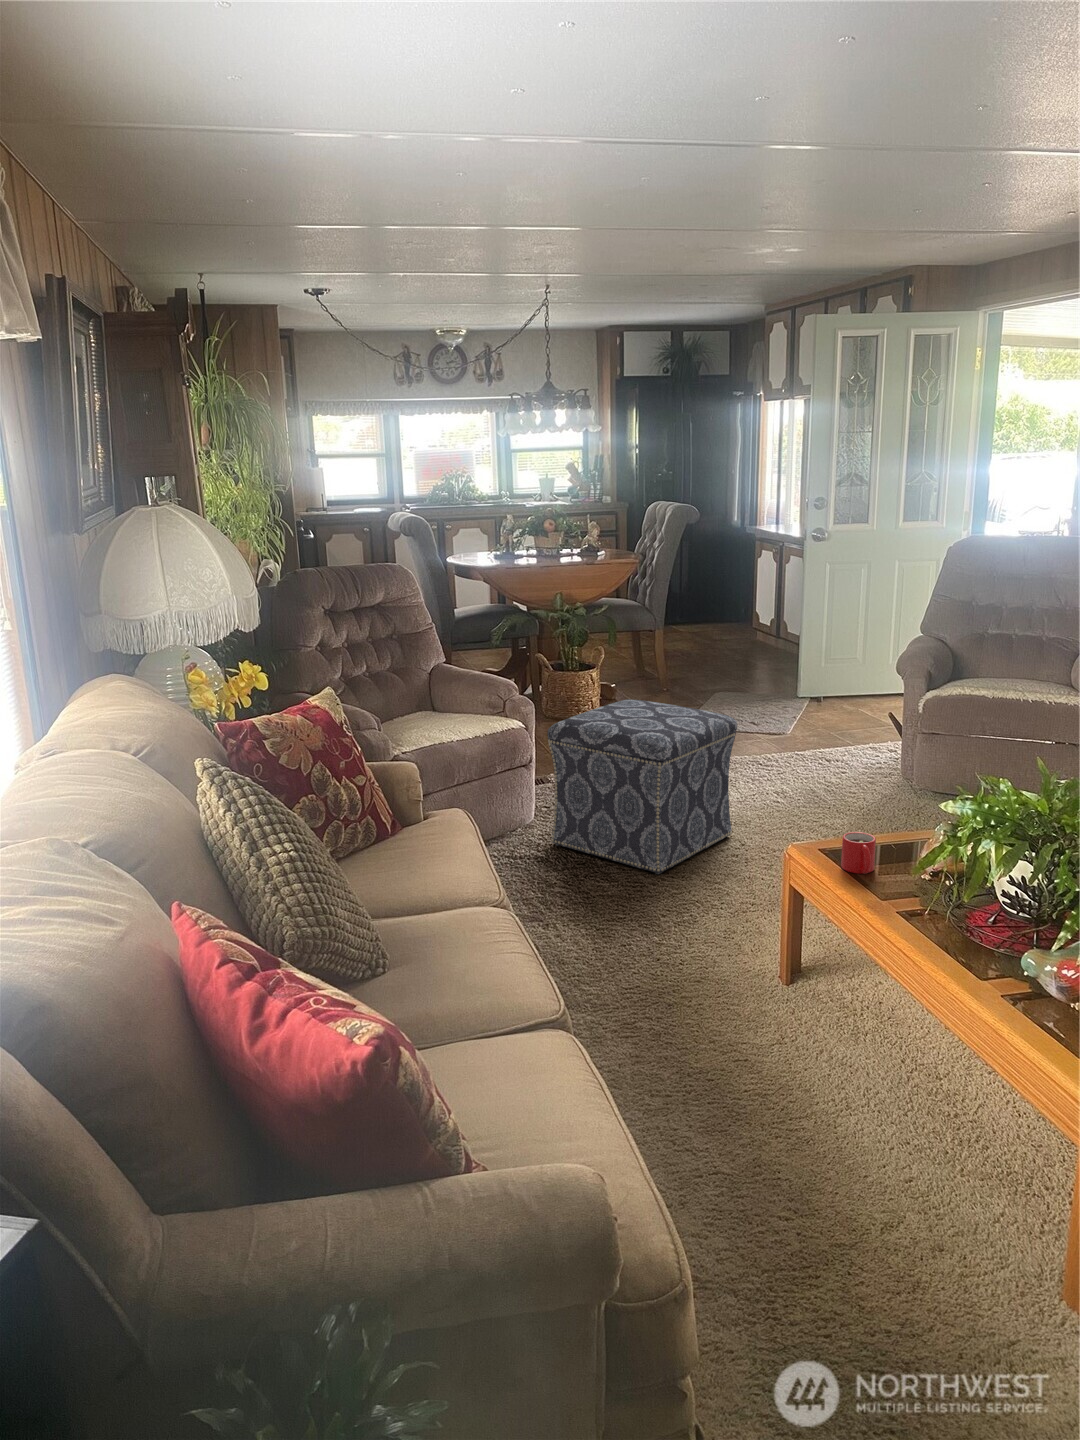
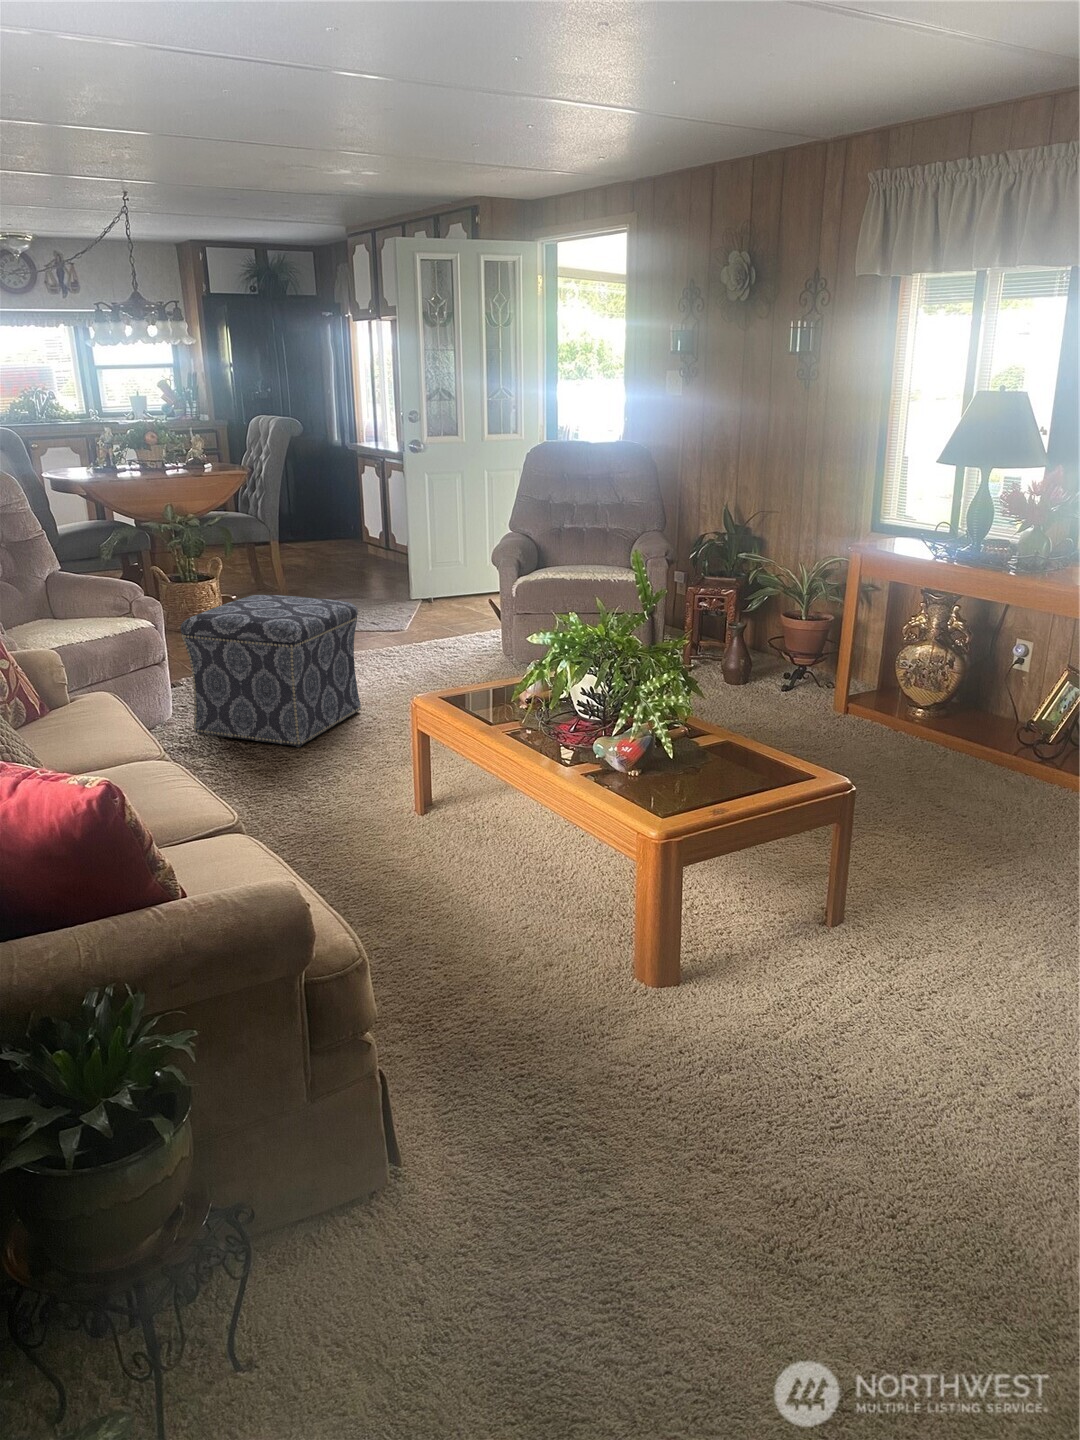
mug: present [841,832,876,874] -> none [455,677,482,710]

